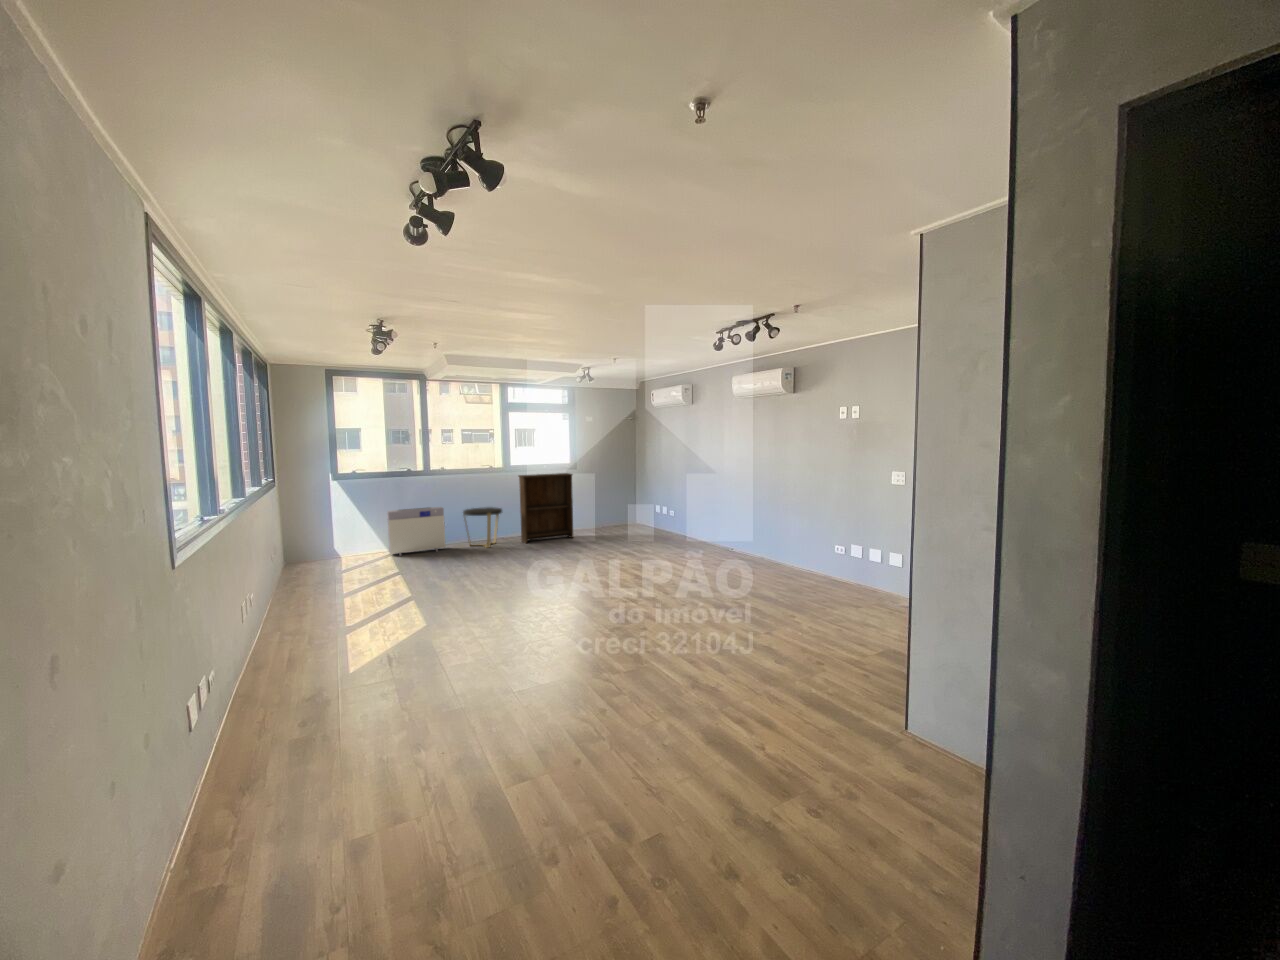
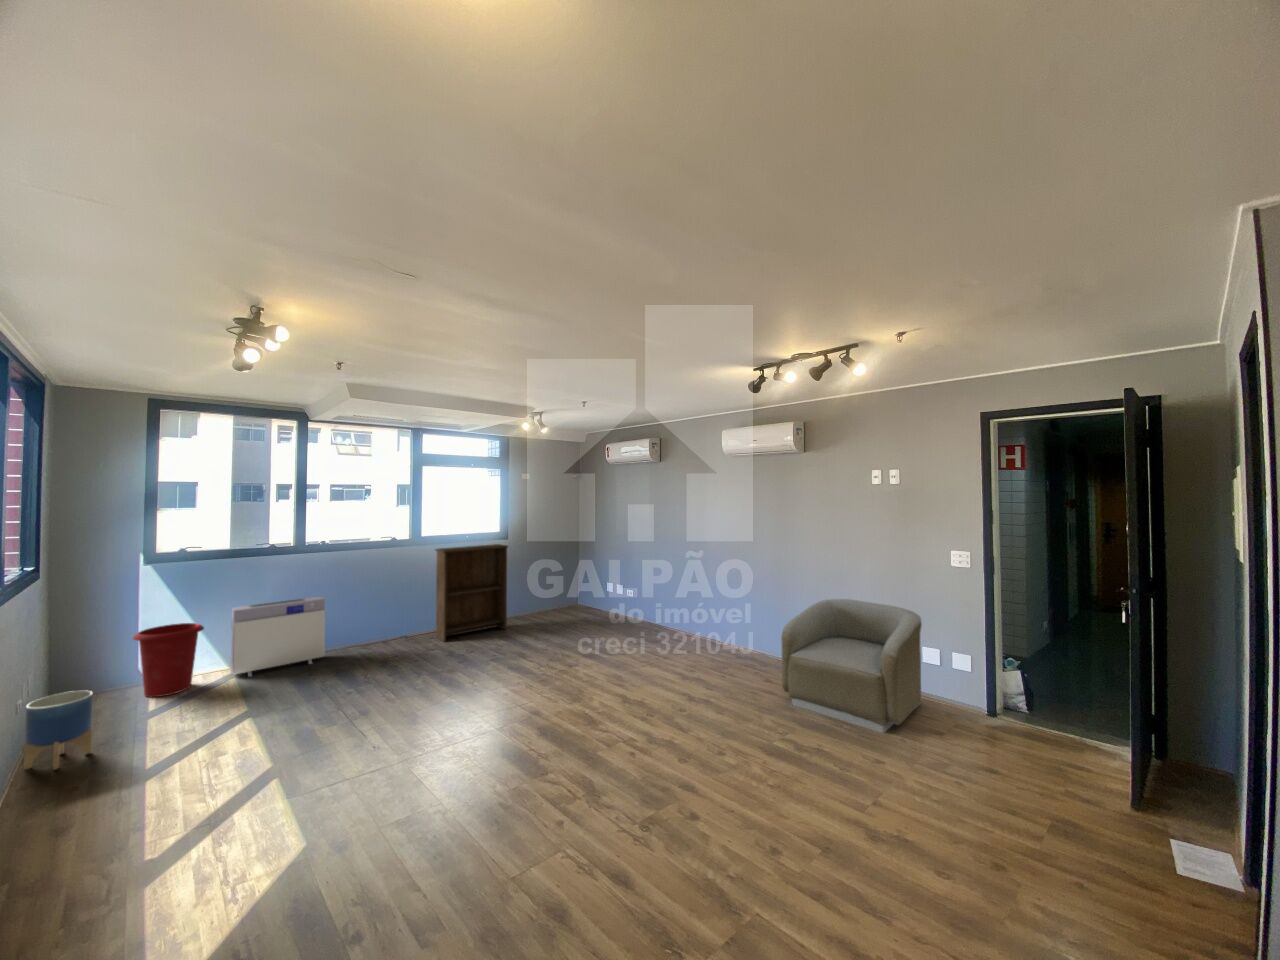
side table: present [463,507,502,548] -> none [354,593,412,653]
armchair: none [751,513,863,605] -> present [782,599,922,733]
waste bin: none [333,519,372,562] -> present [133,623,204,697]
planter: none [287,548,319,588] -> present [24,690,93,770]

